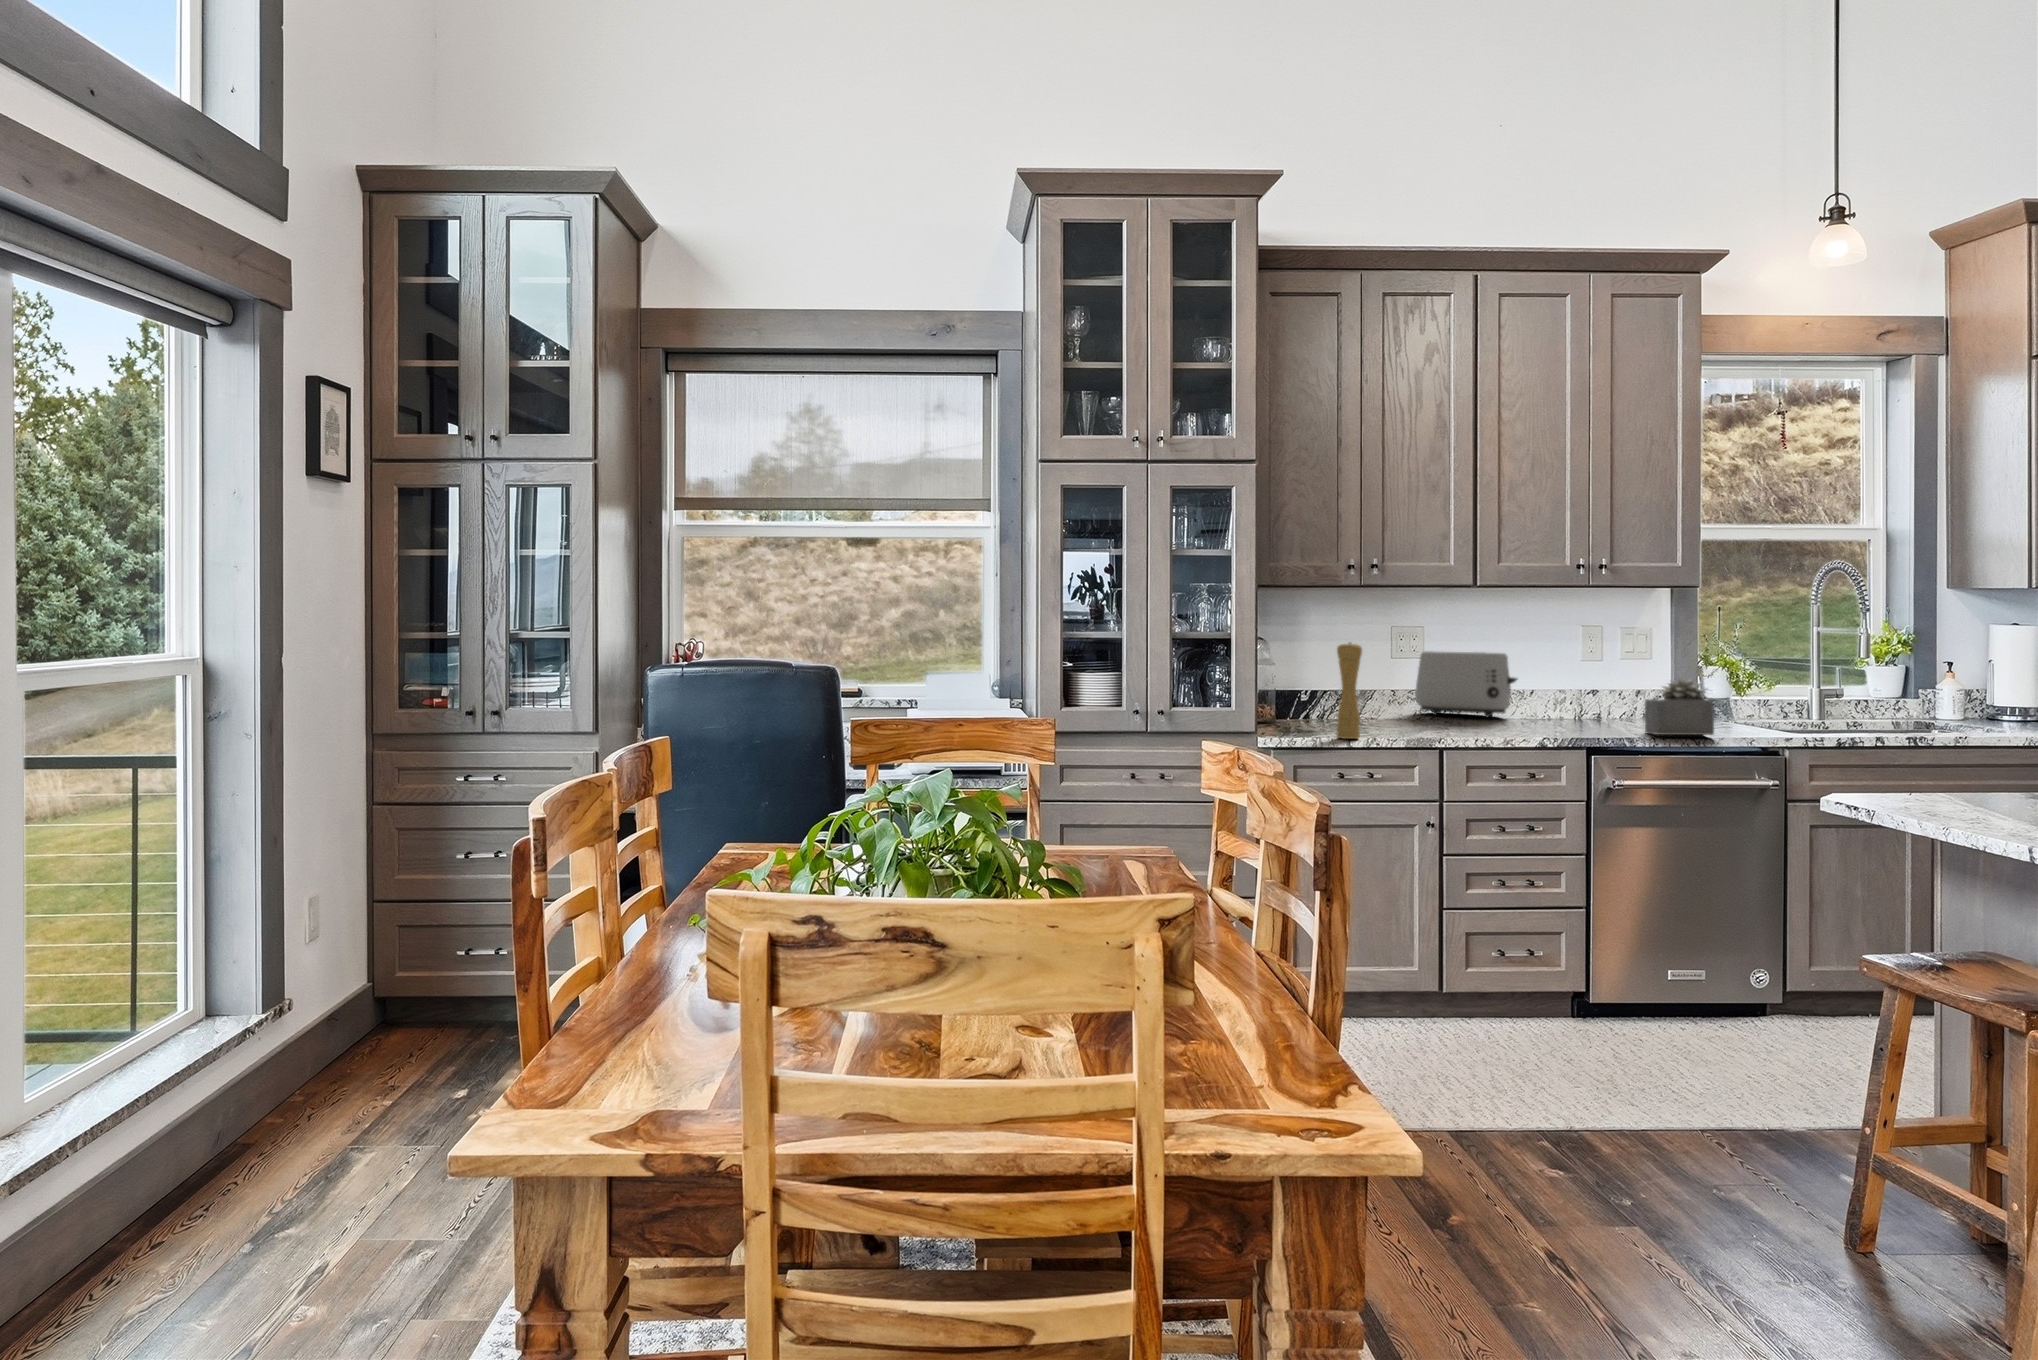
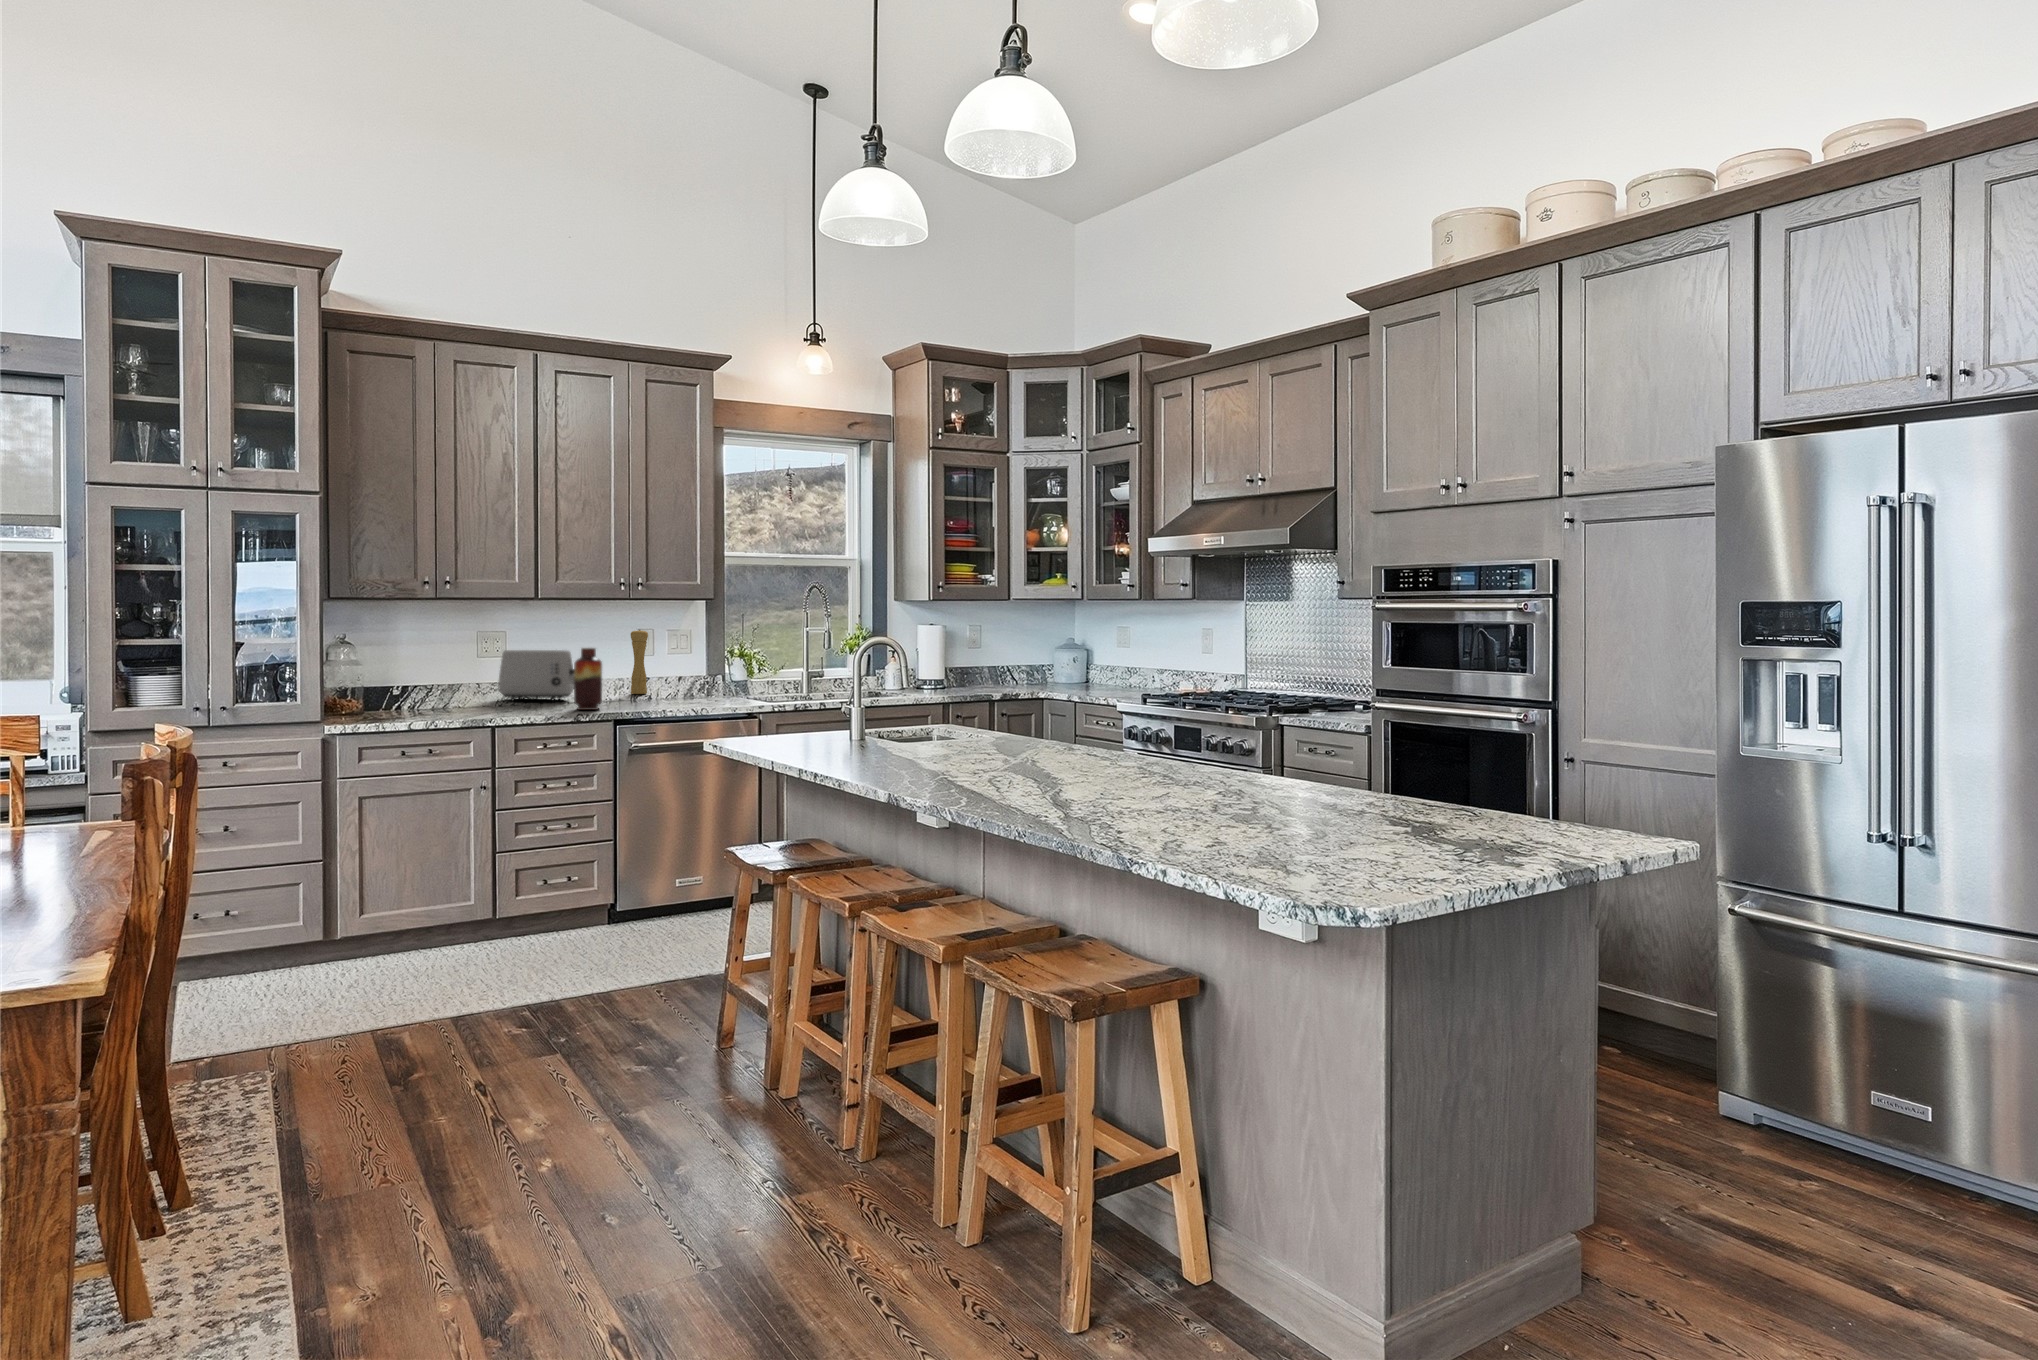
pepper mill: present [1337,643,1362,739] -> present [631,630,648,694]
vase: none [1527,649,1565,731] -> present [574,648,602,710]
succulent plant: present [1645,679,1714,735] -> none [662,667,705,710]

